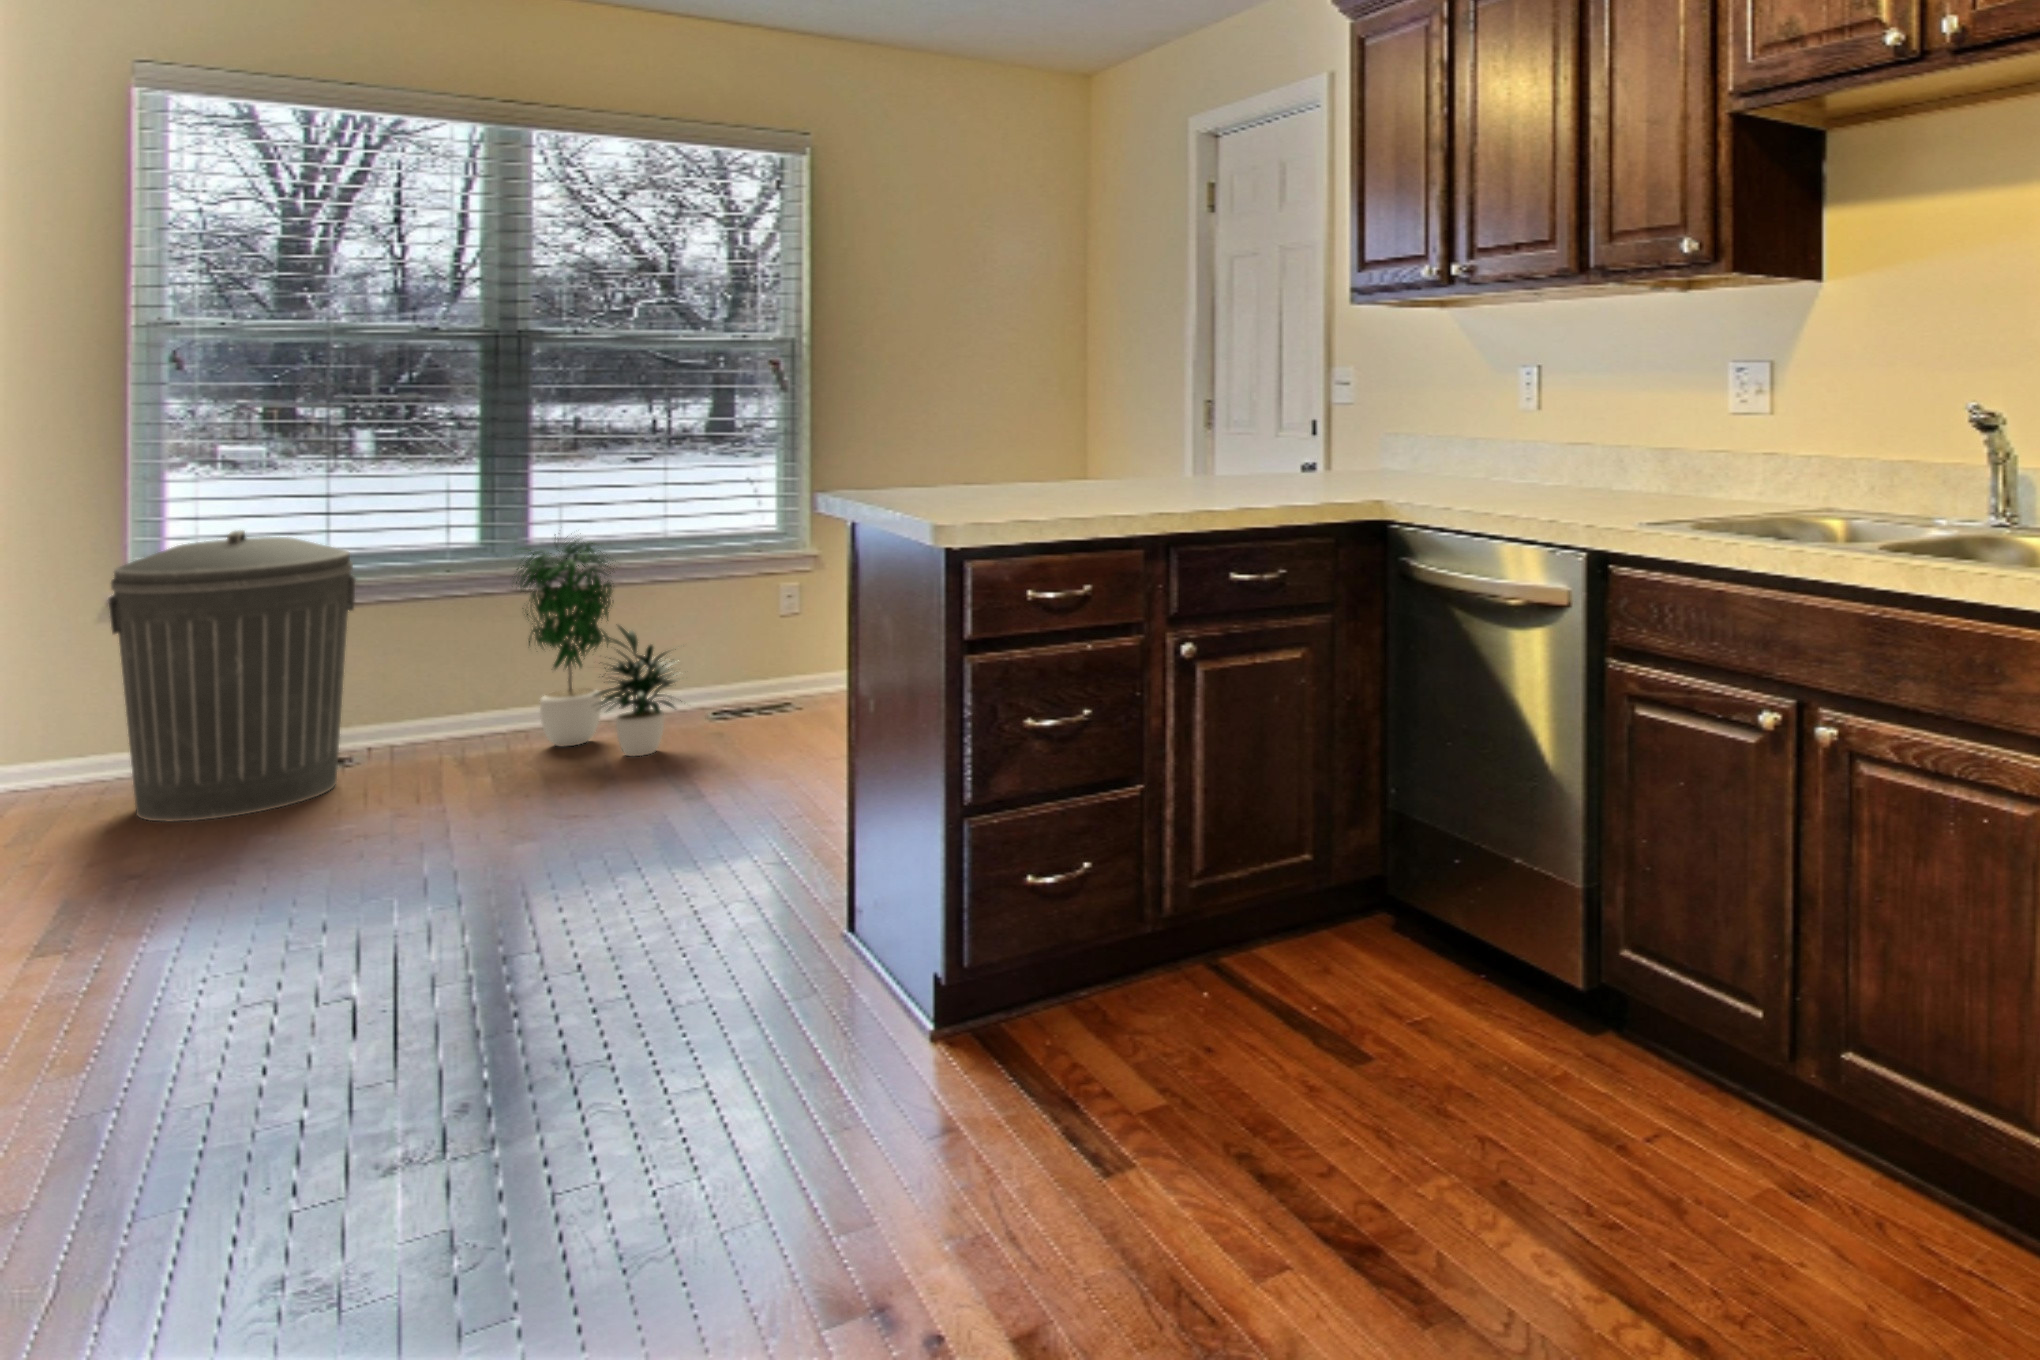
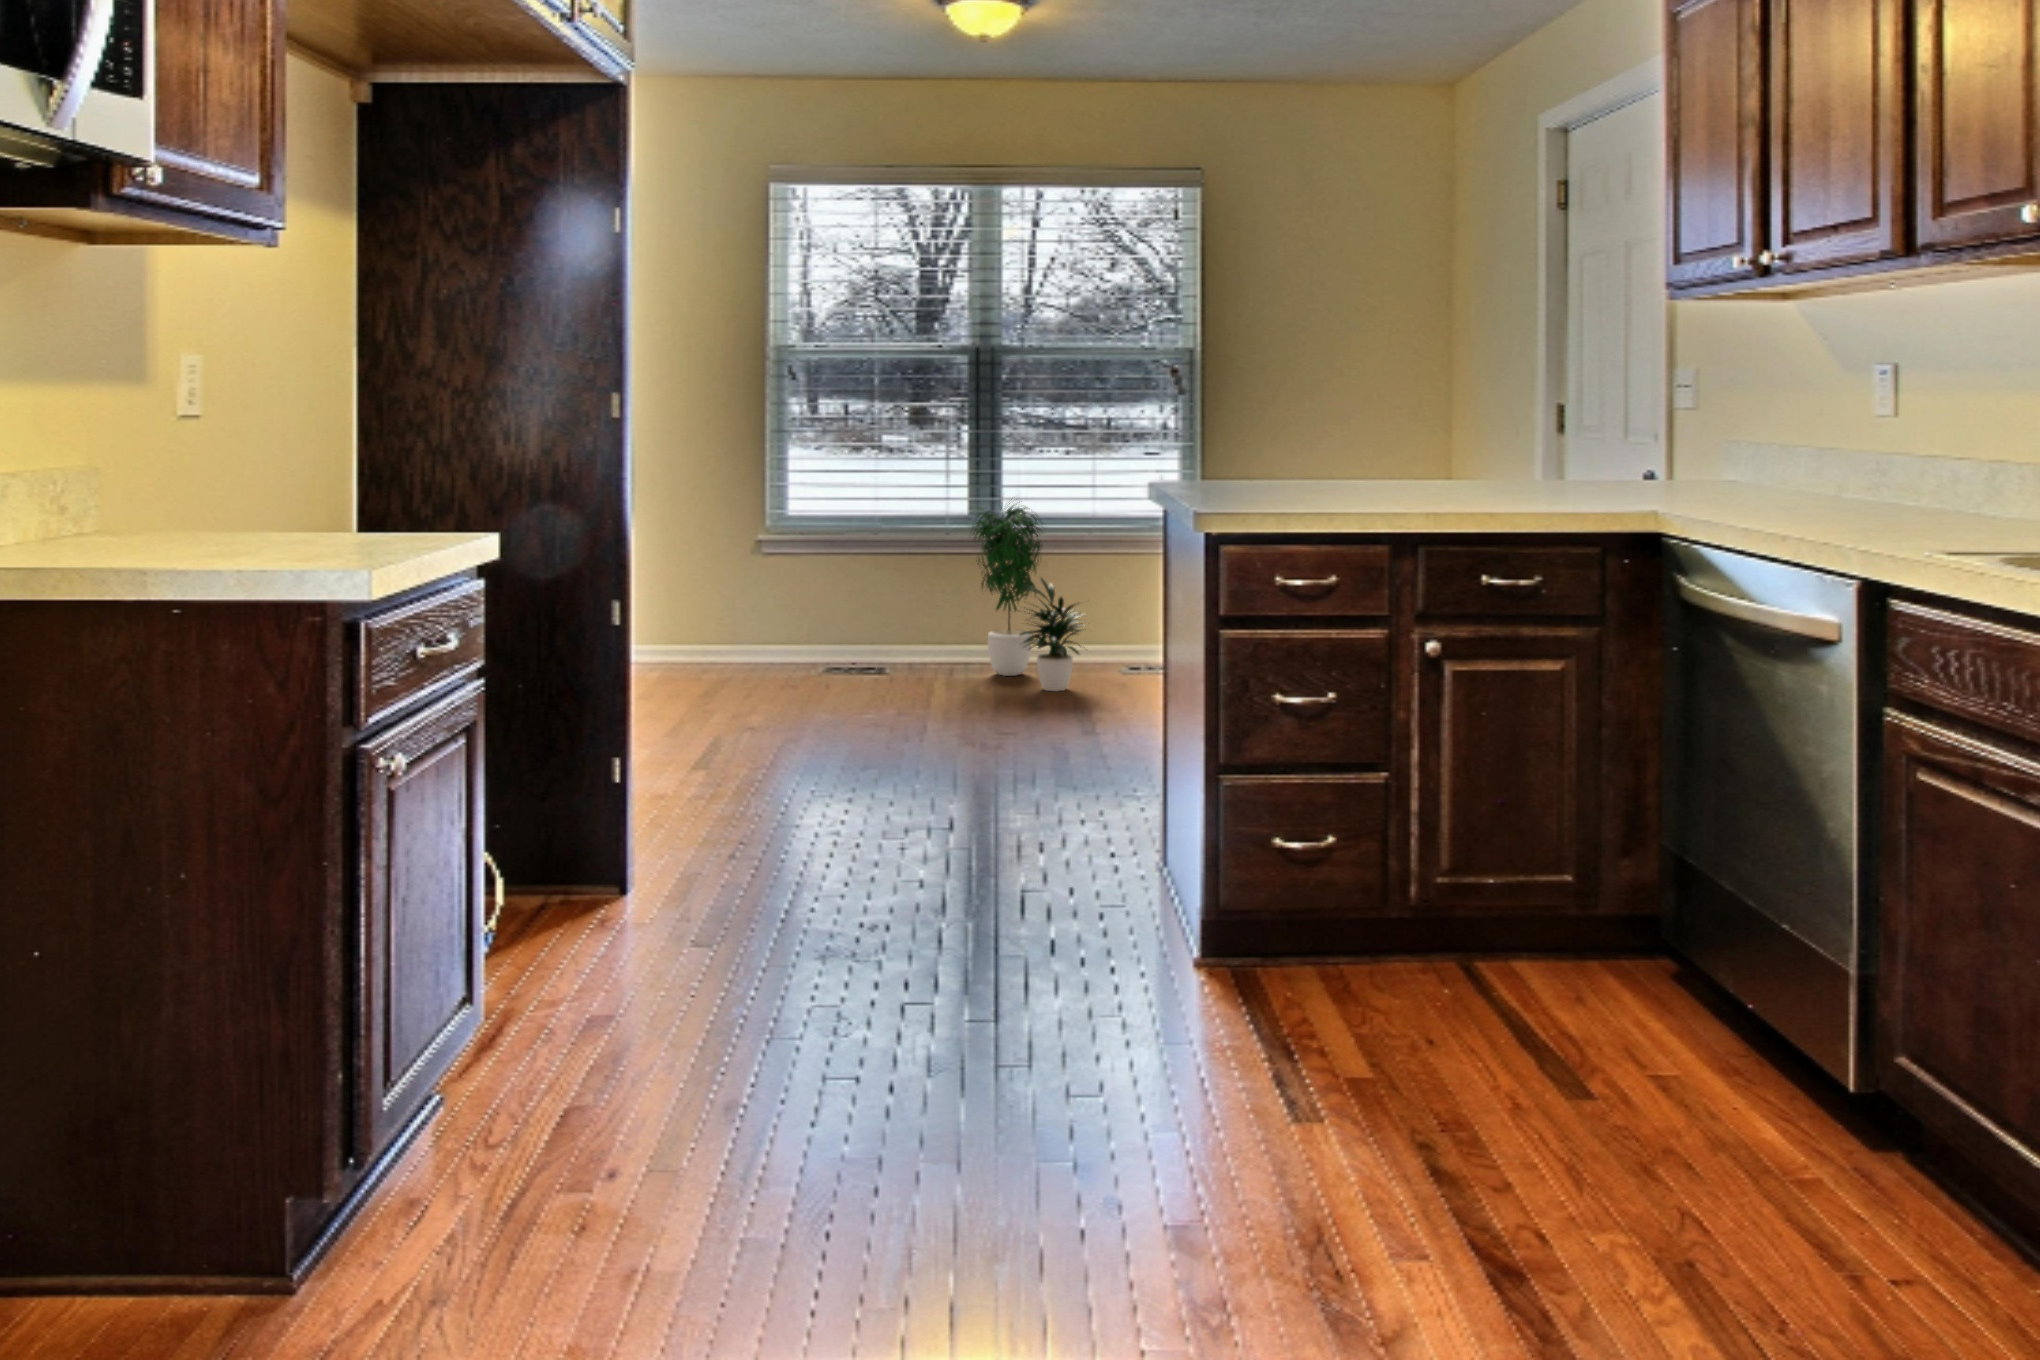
trash can: present [108,530,356,821] -> none [721,479,866,693]

